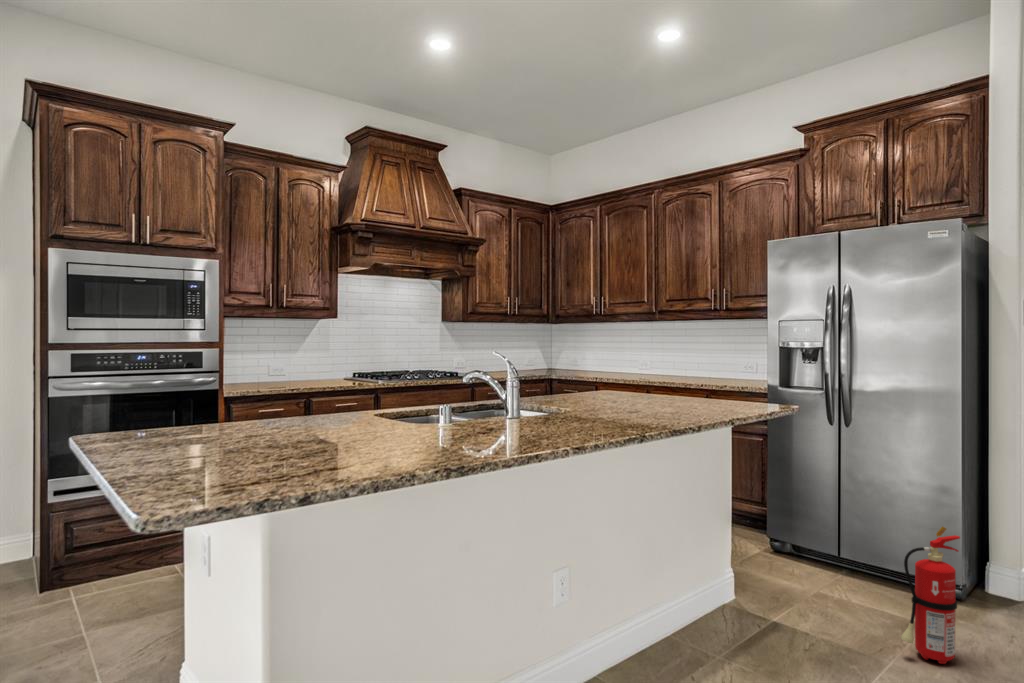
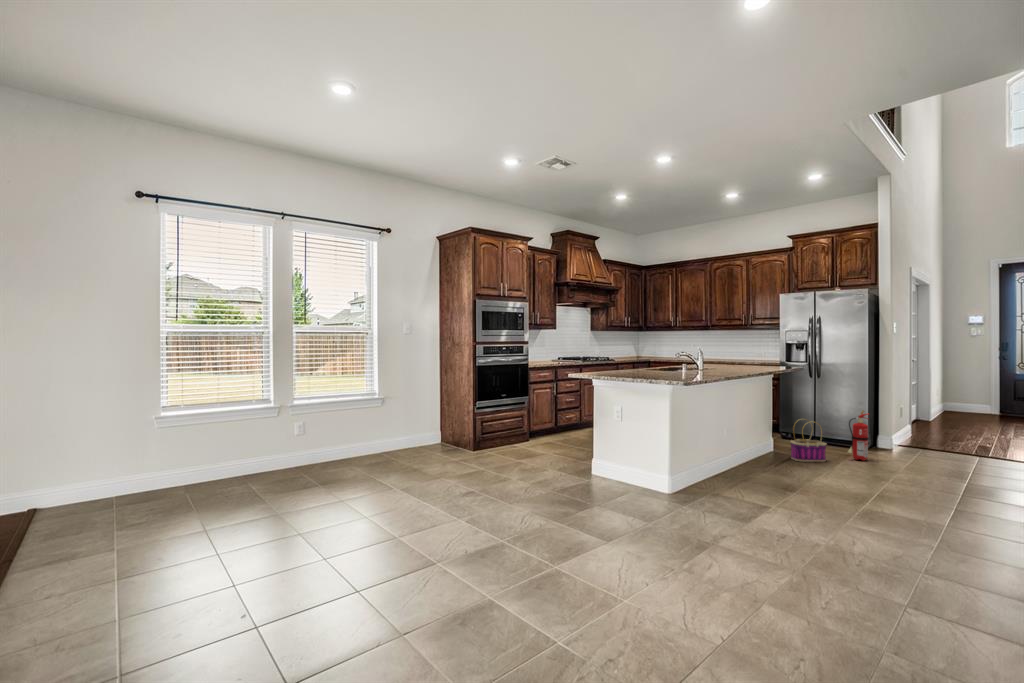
basket: none [751,544,843,667] -> present [790,421,826,462]

